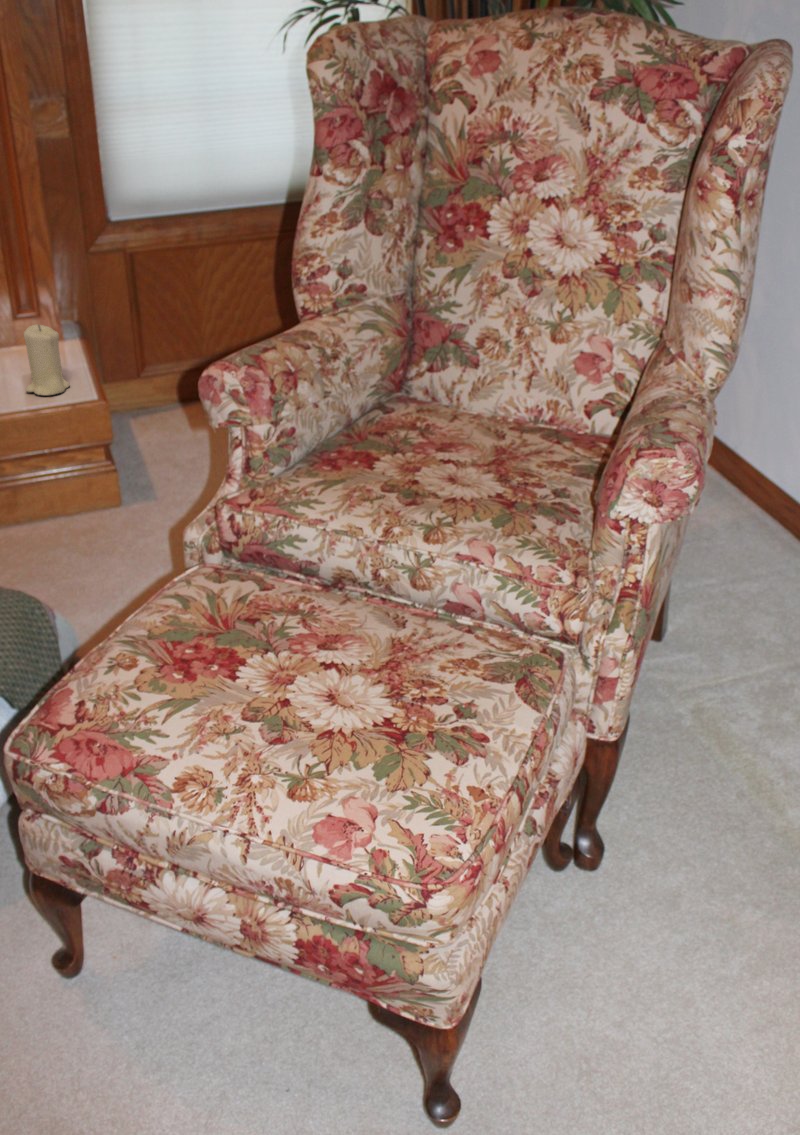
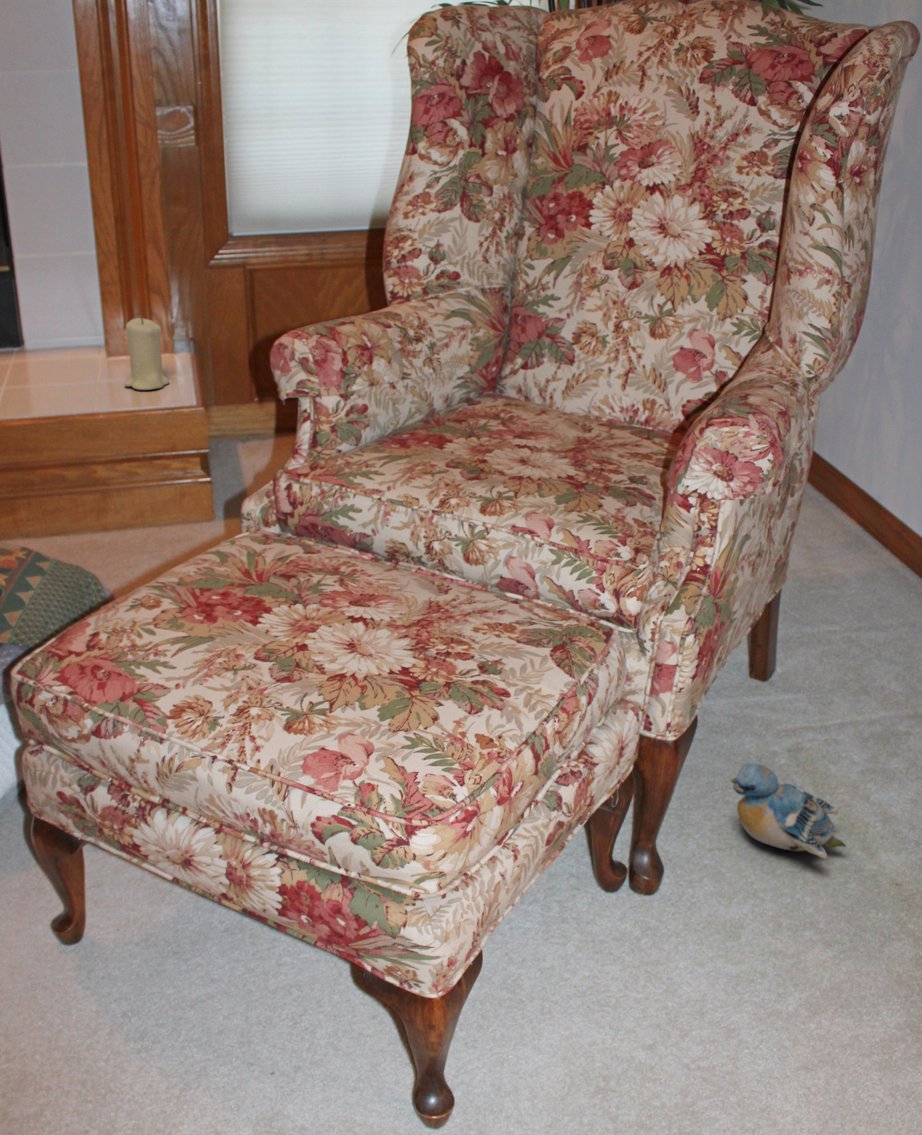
plush toy: none [655,744,759,827] -> present [731,763,846,859]

